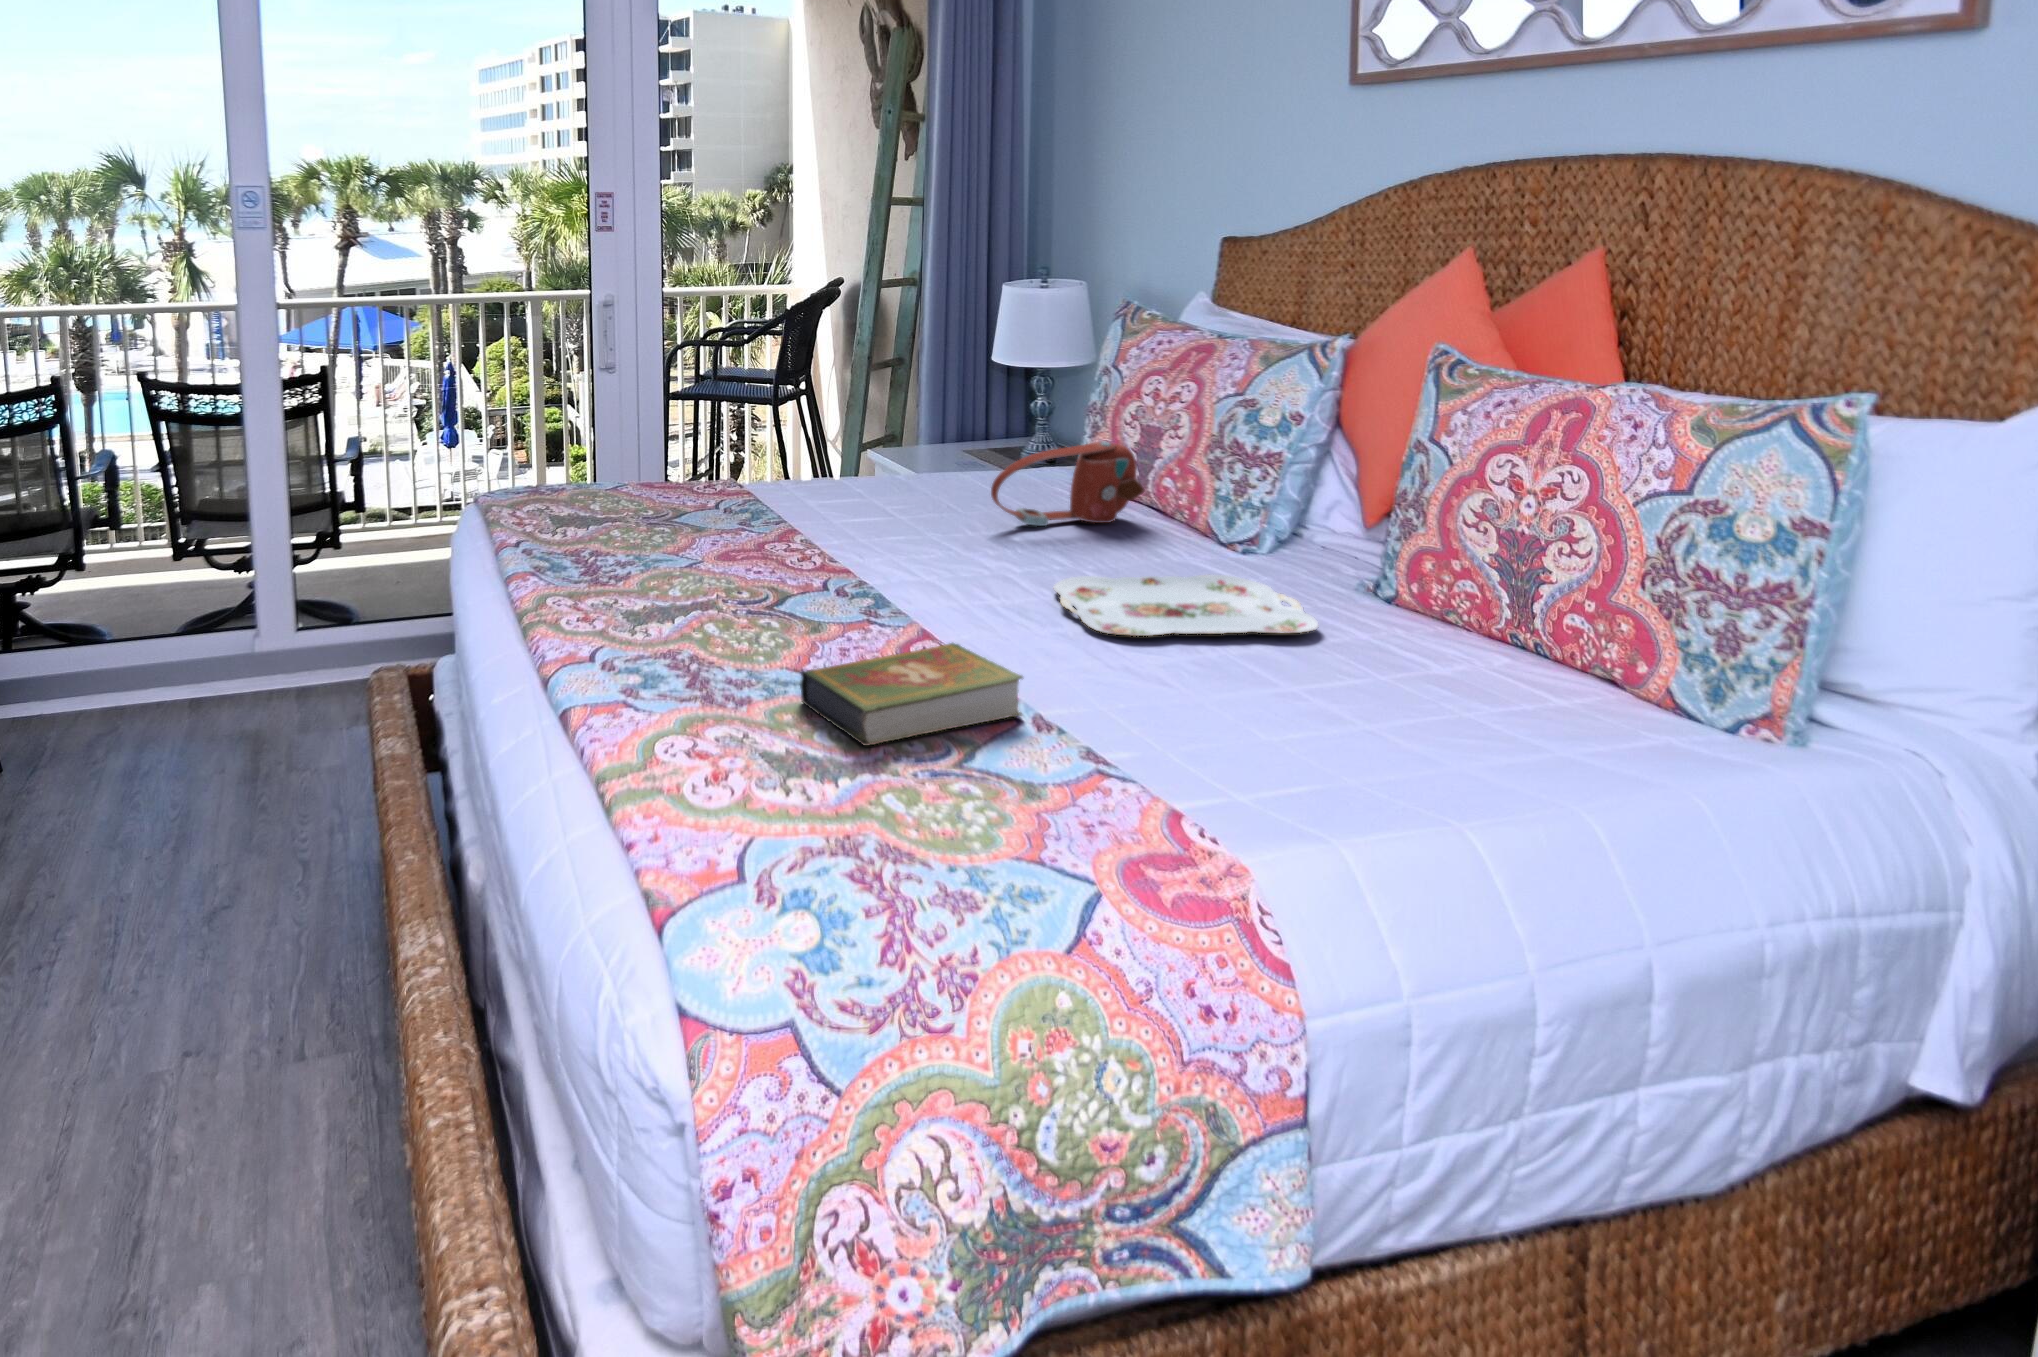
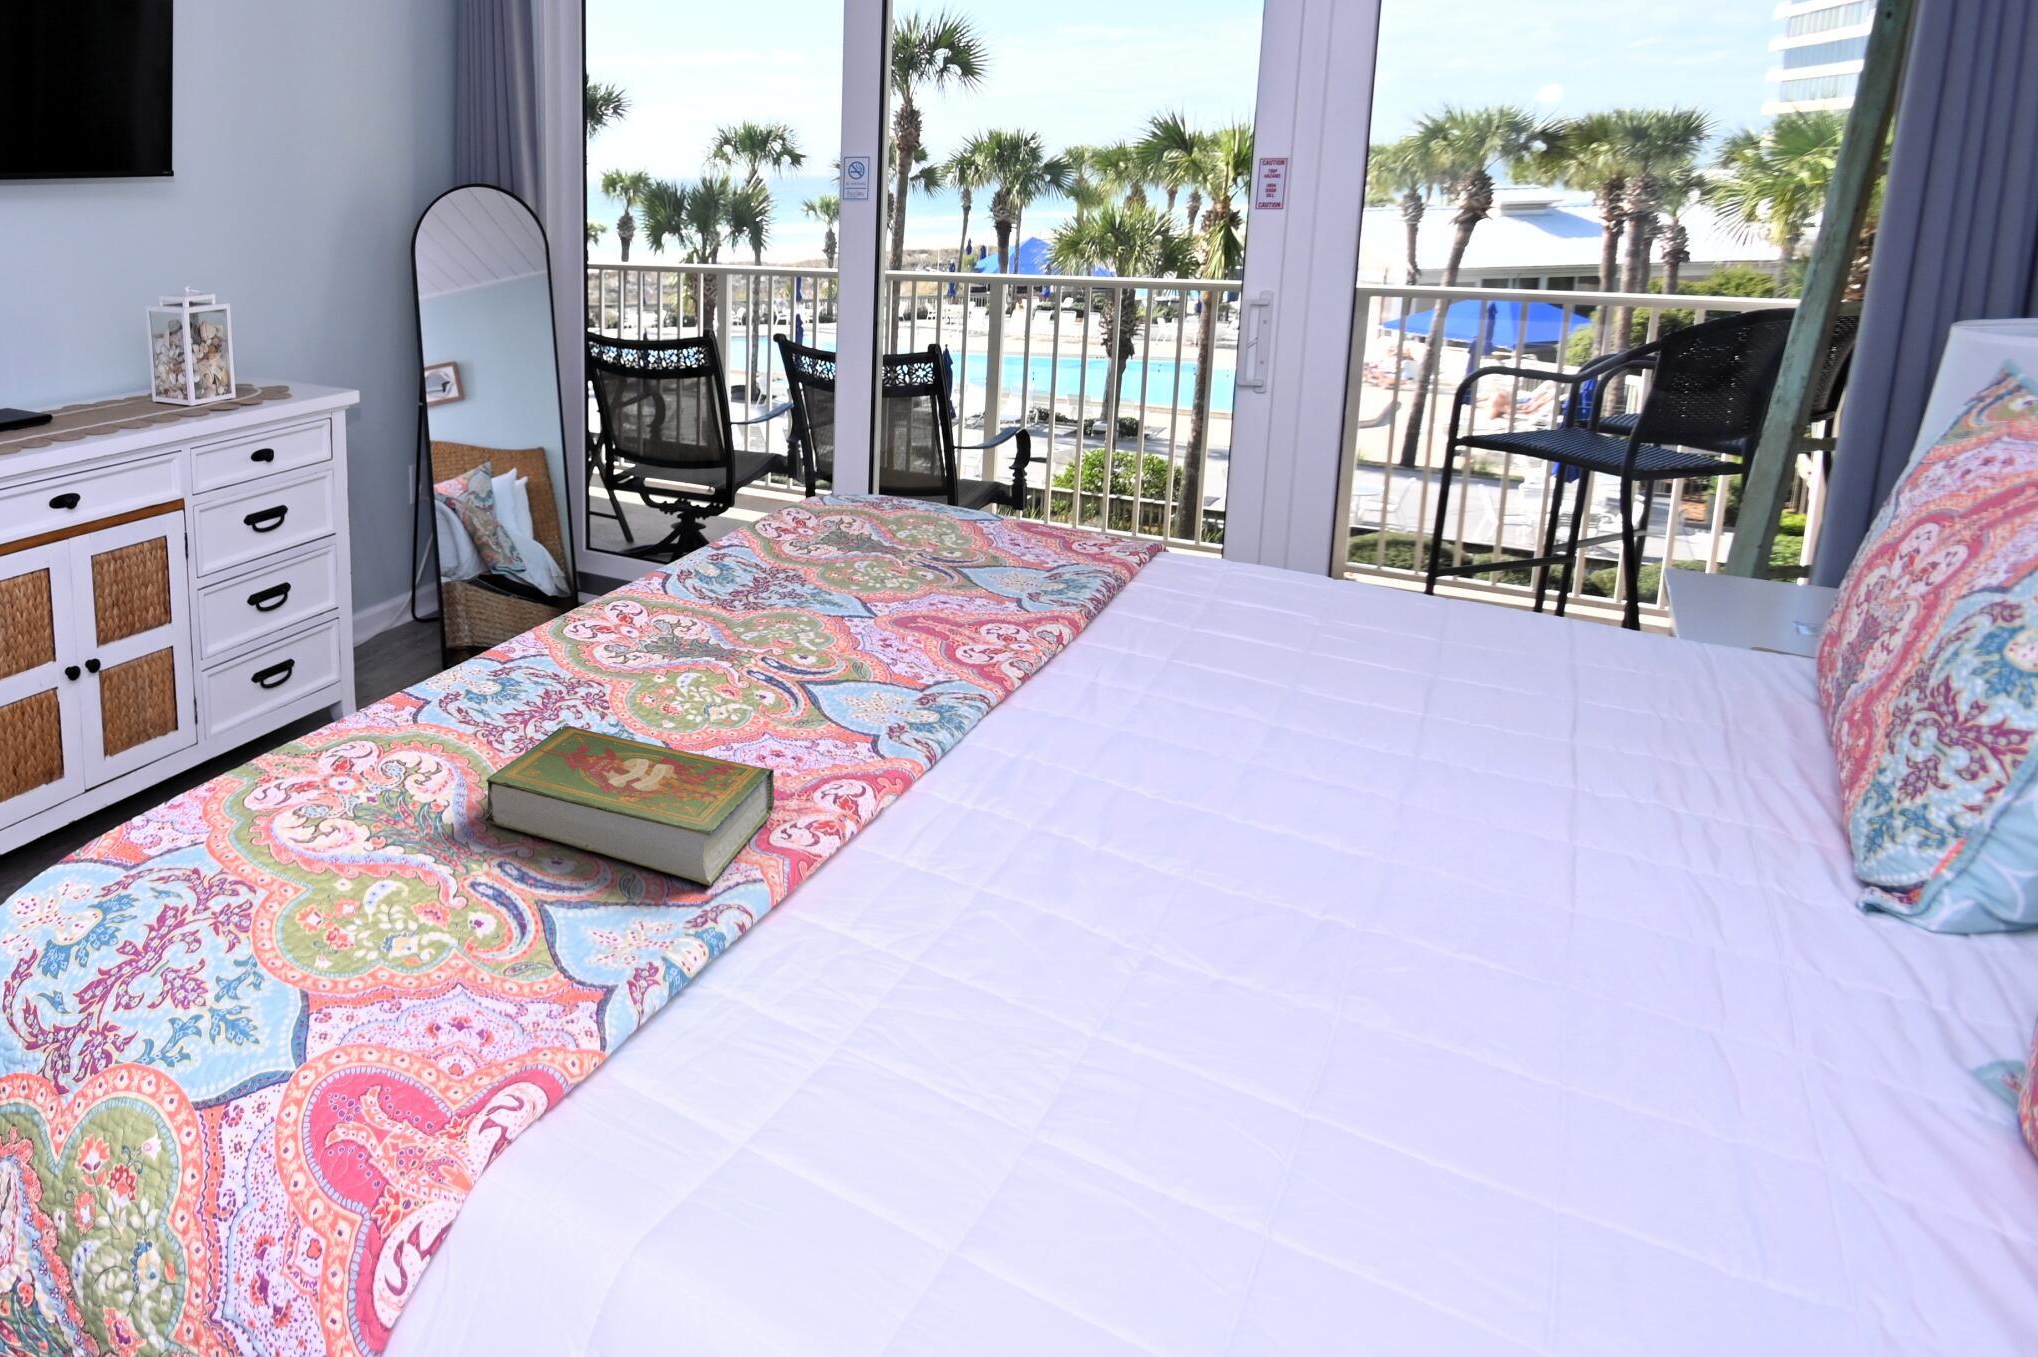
handbag: present [991,442,1144,526] -> none [1384,598,1754,766]
serving tray: present [1053,575,1319,636] -> none [1108,790,1659,1054]

